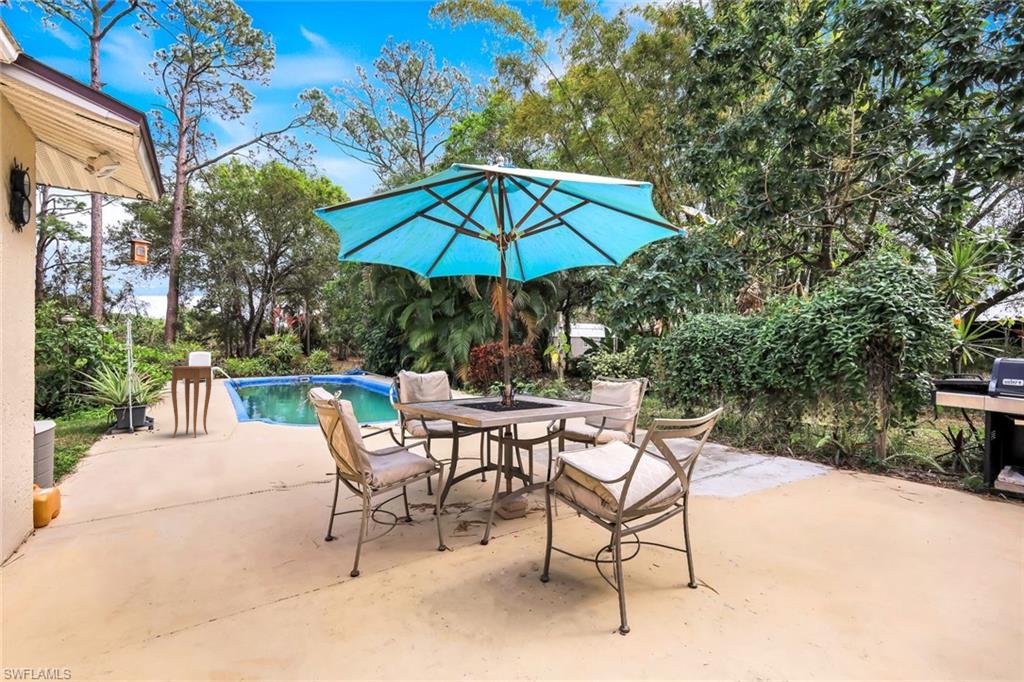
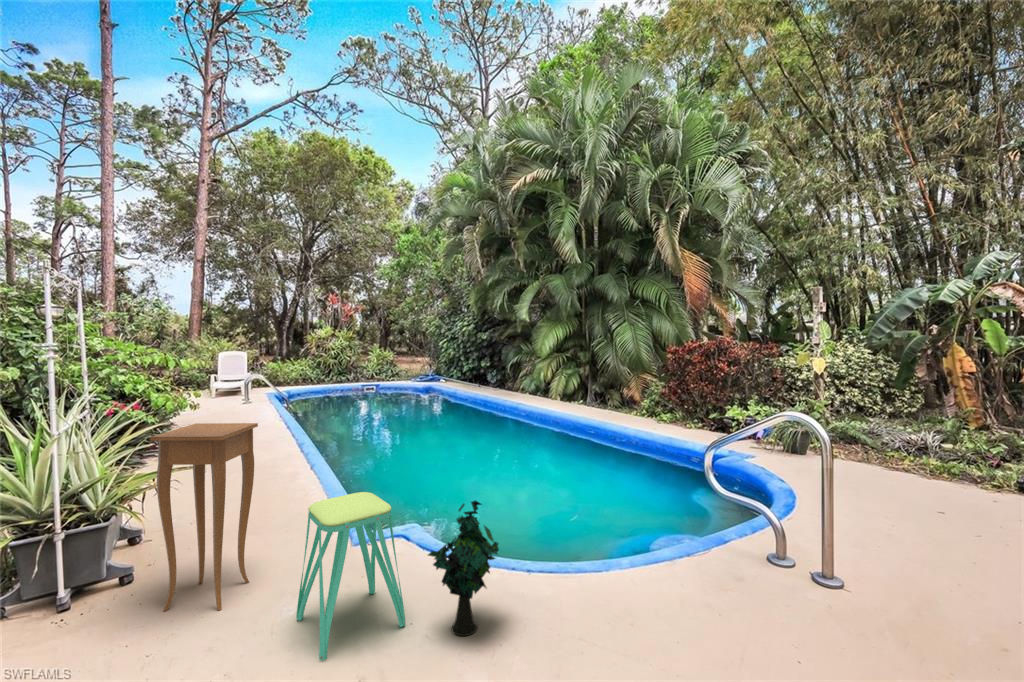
stool: none [226,392,269,444] -> present [296,492,405,661]
decorative plant: none [277,392,307,441] -> present [428,501,499,636]

